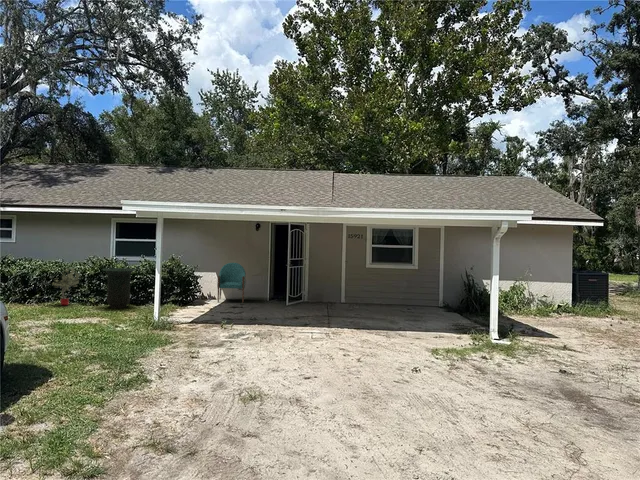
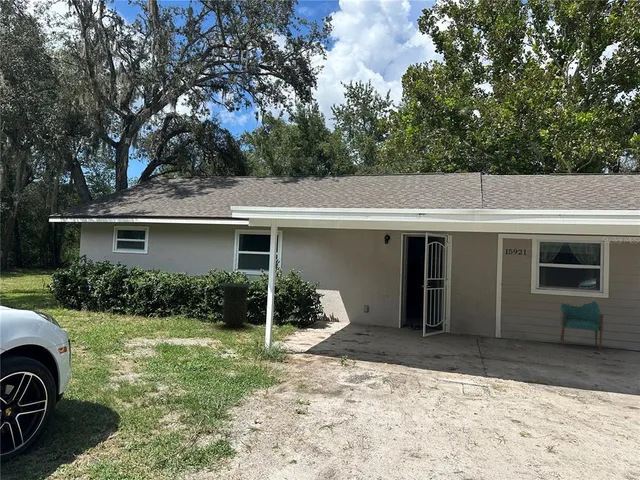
chair: present [217,263,246,302] -> present [560,301,604,350]
potted tree: present [52,268,79,306] -> none [171,281,199,321]

